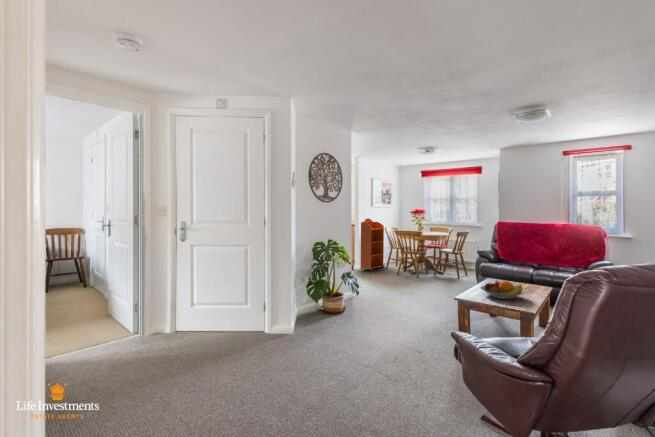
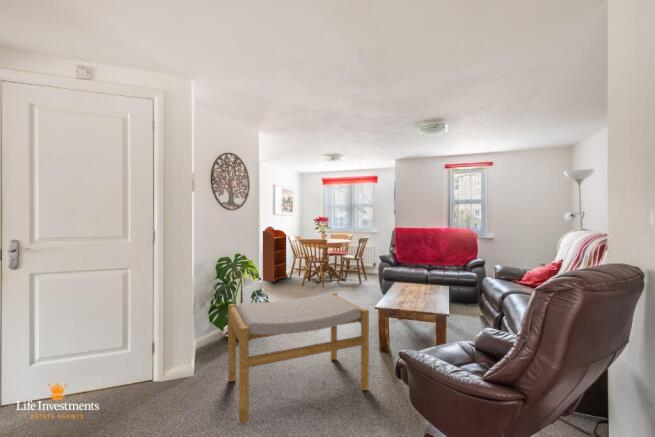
footstool: none [316,278,438,372] -> present [228,293,369,423]
fruit bowl: present [481,281,524,299] -> none [397,287,436,305]

